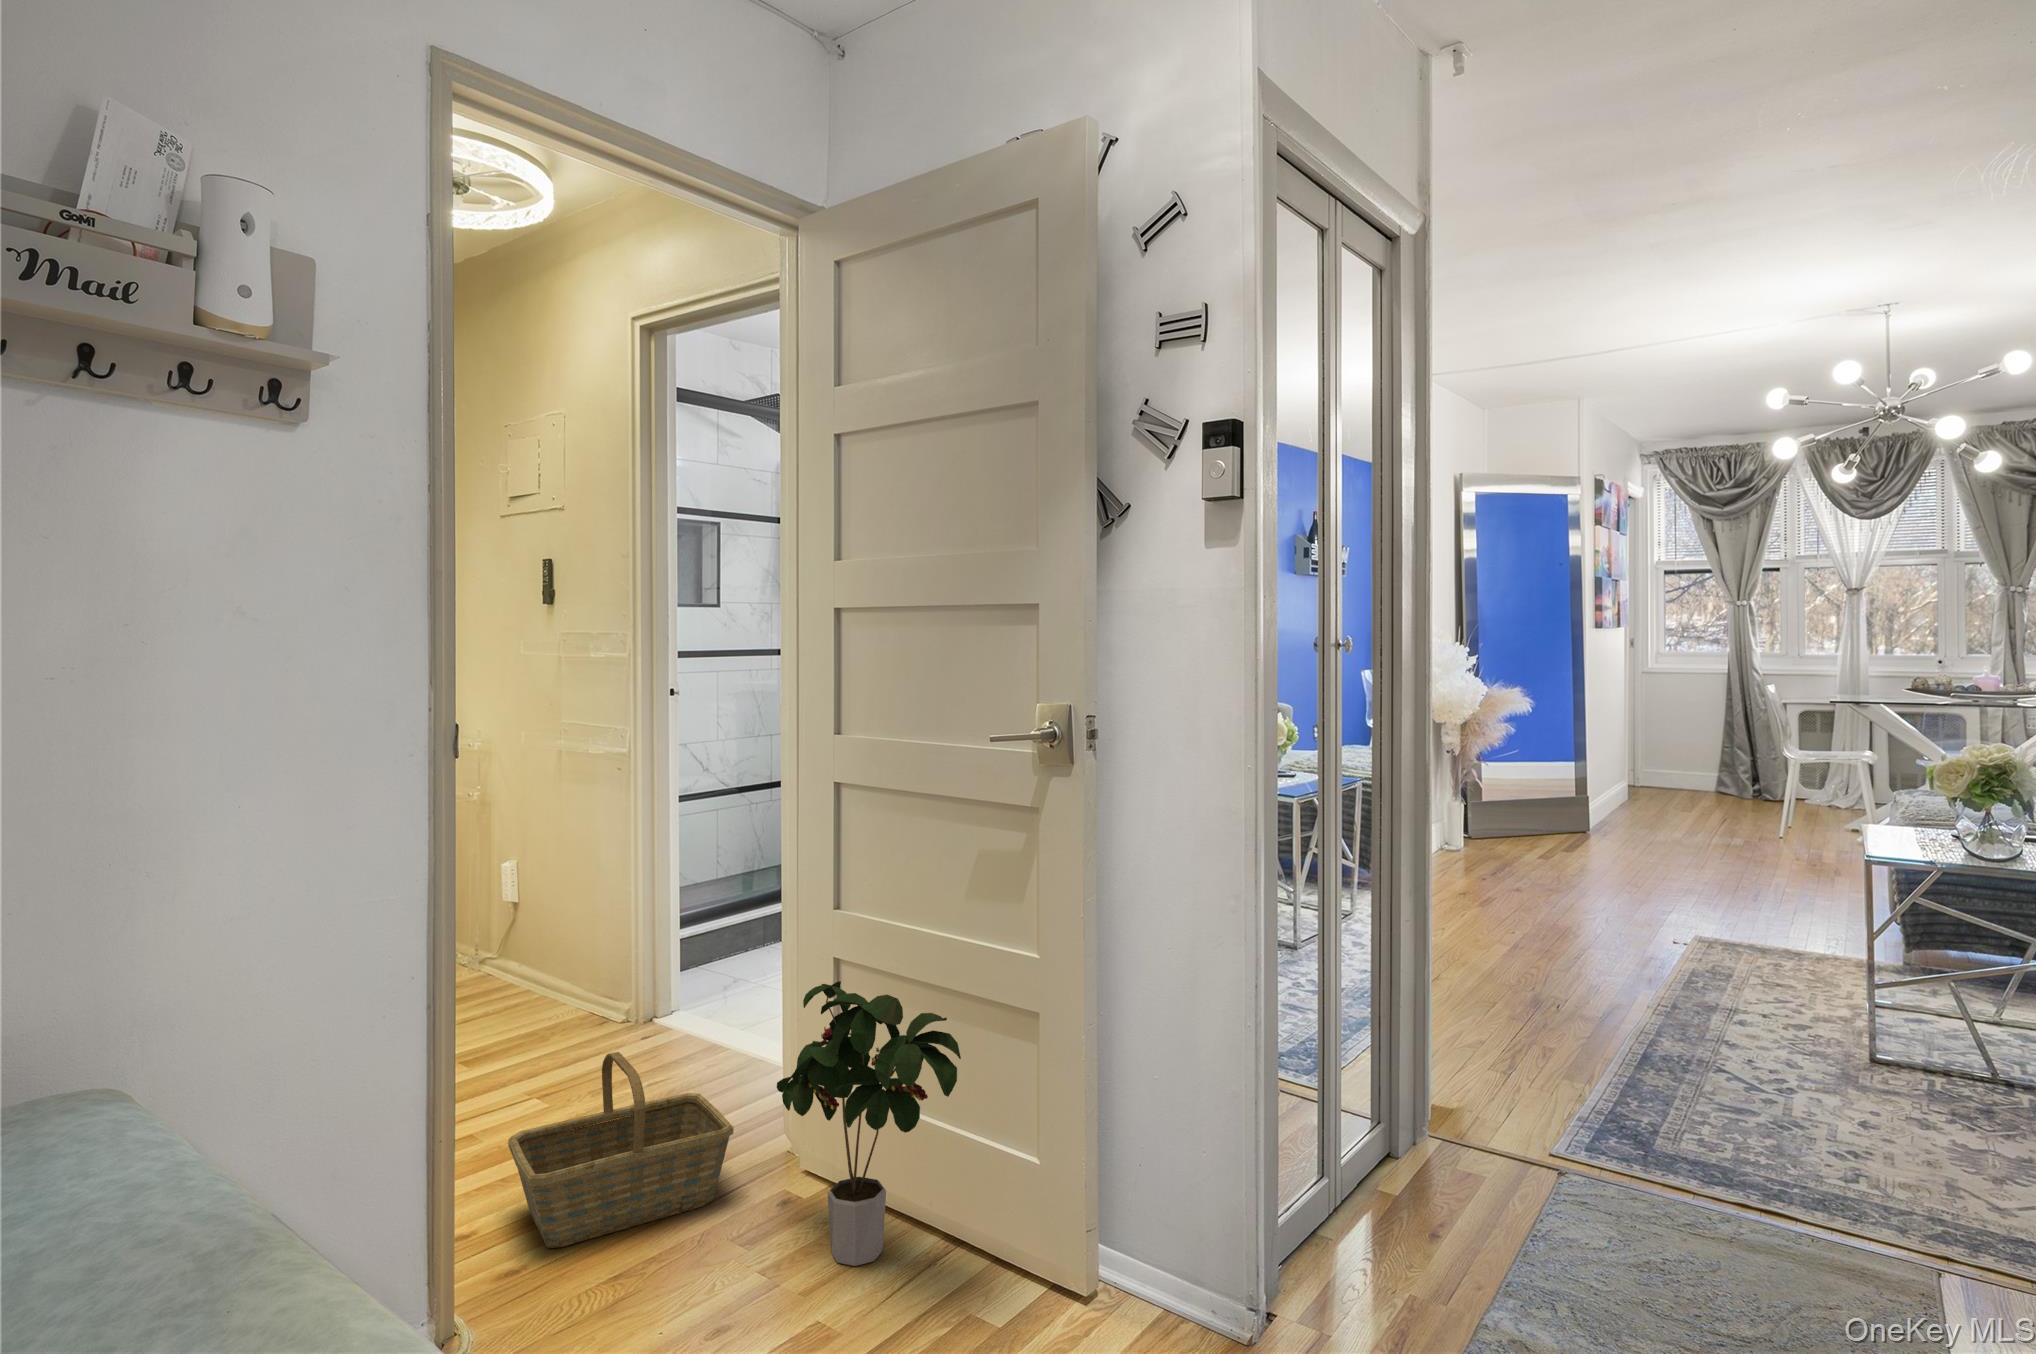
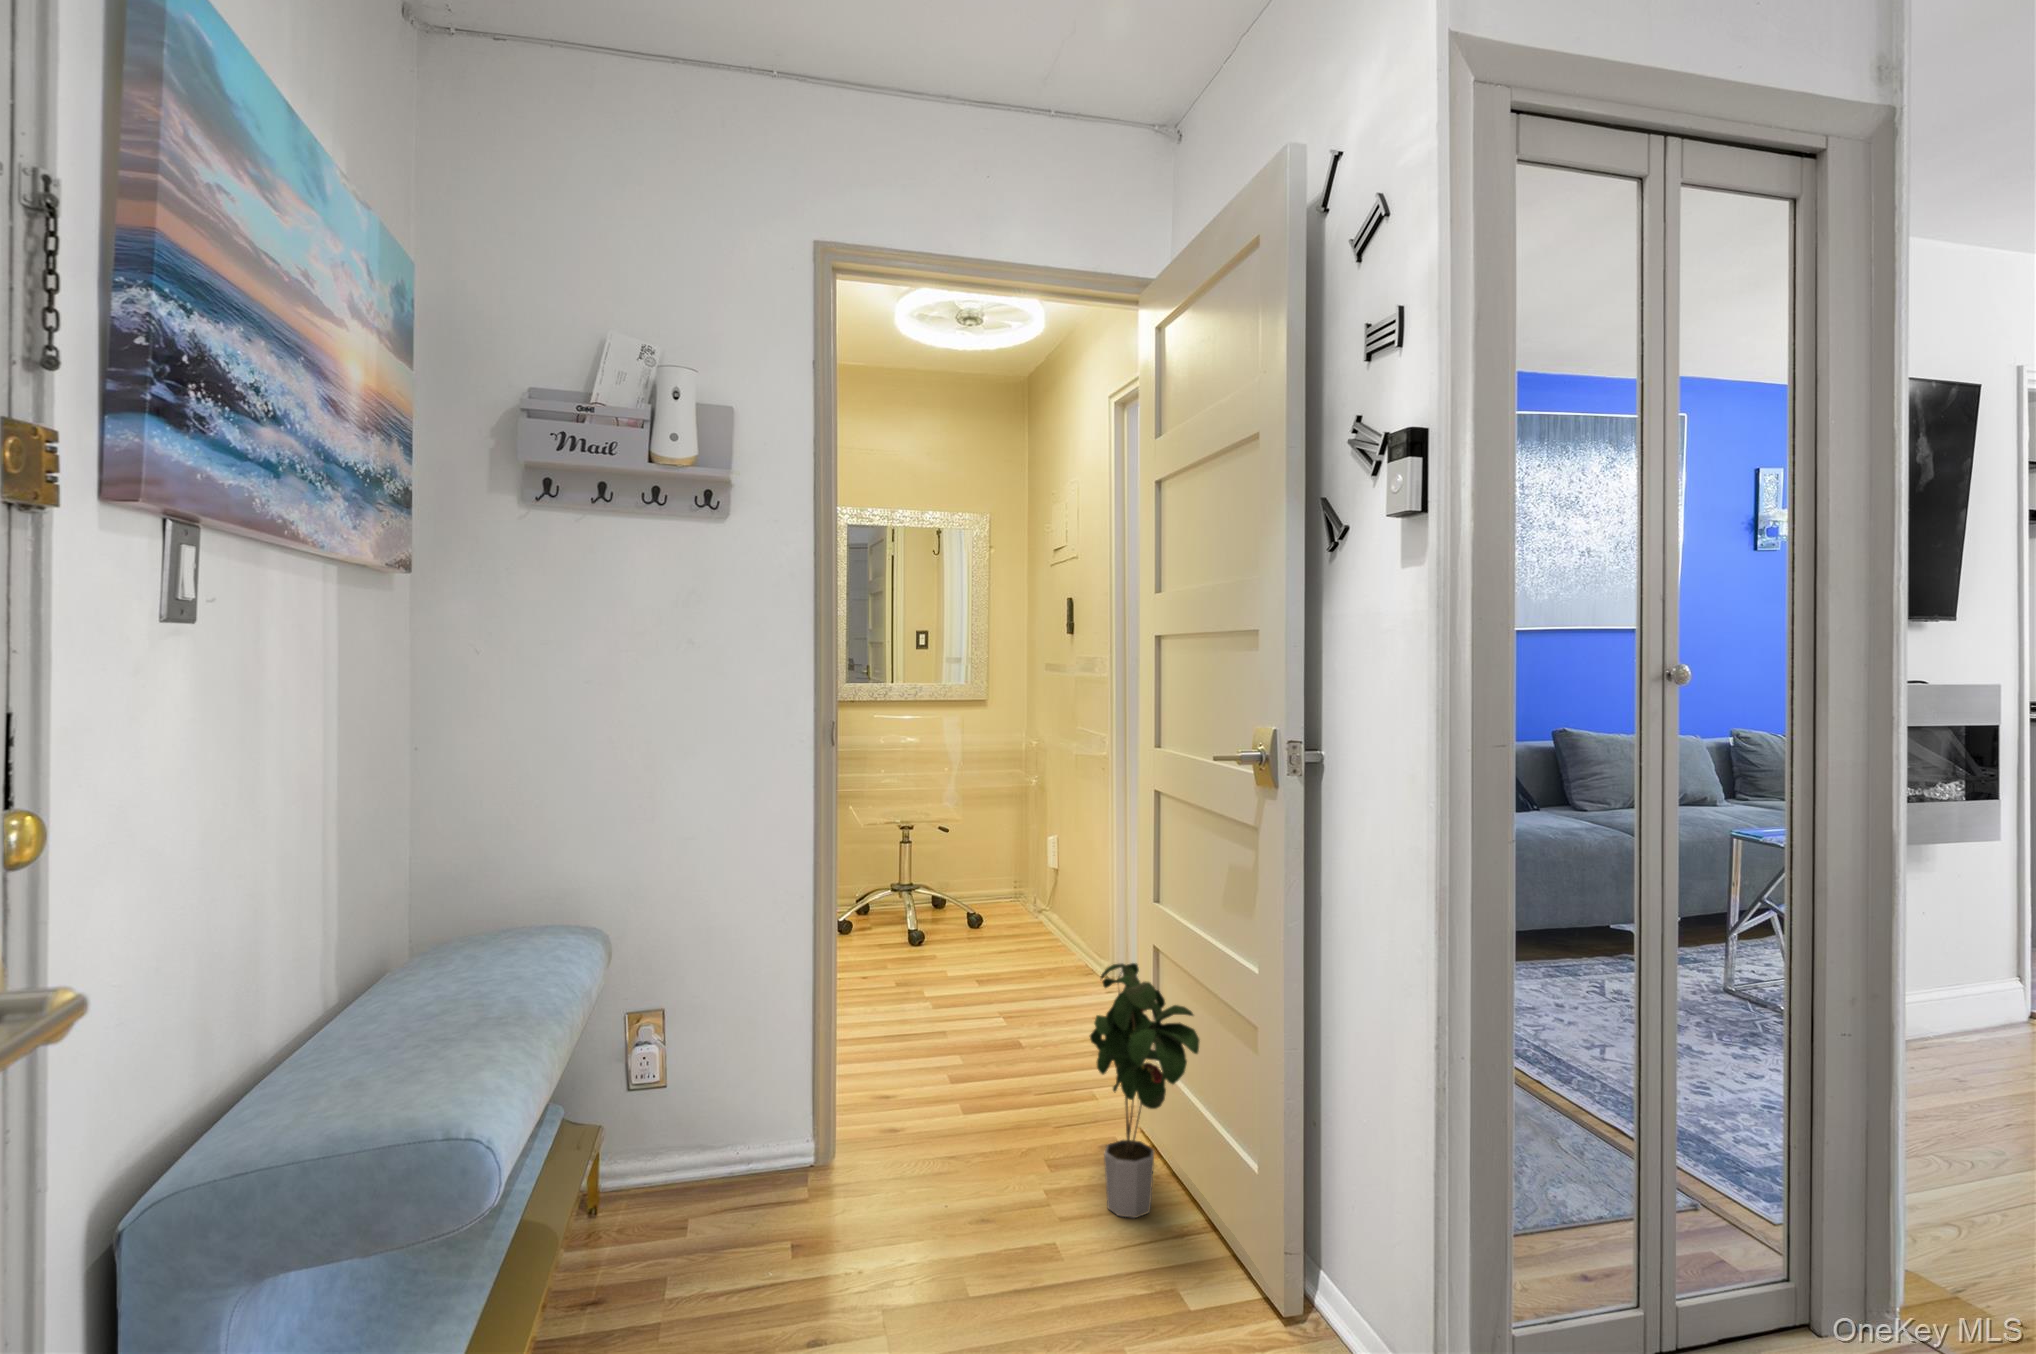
basket: present [508,1052,733,1248] -> none [911,989,1075,1132]

